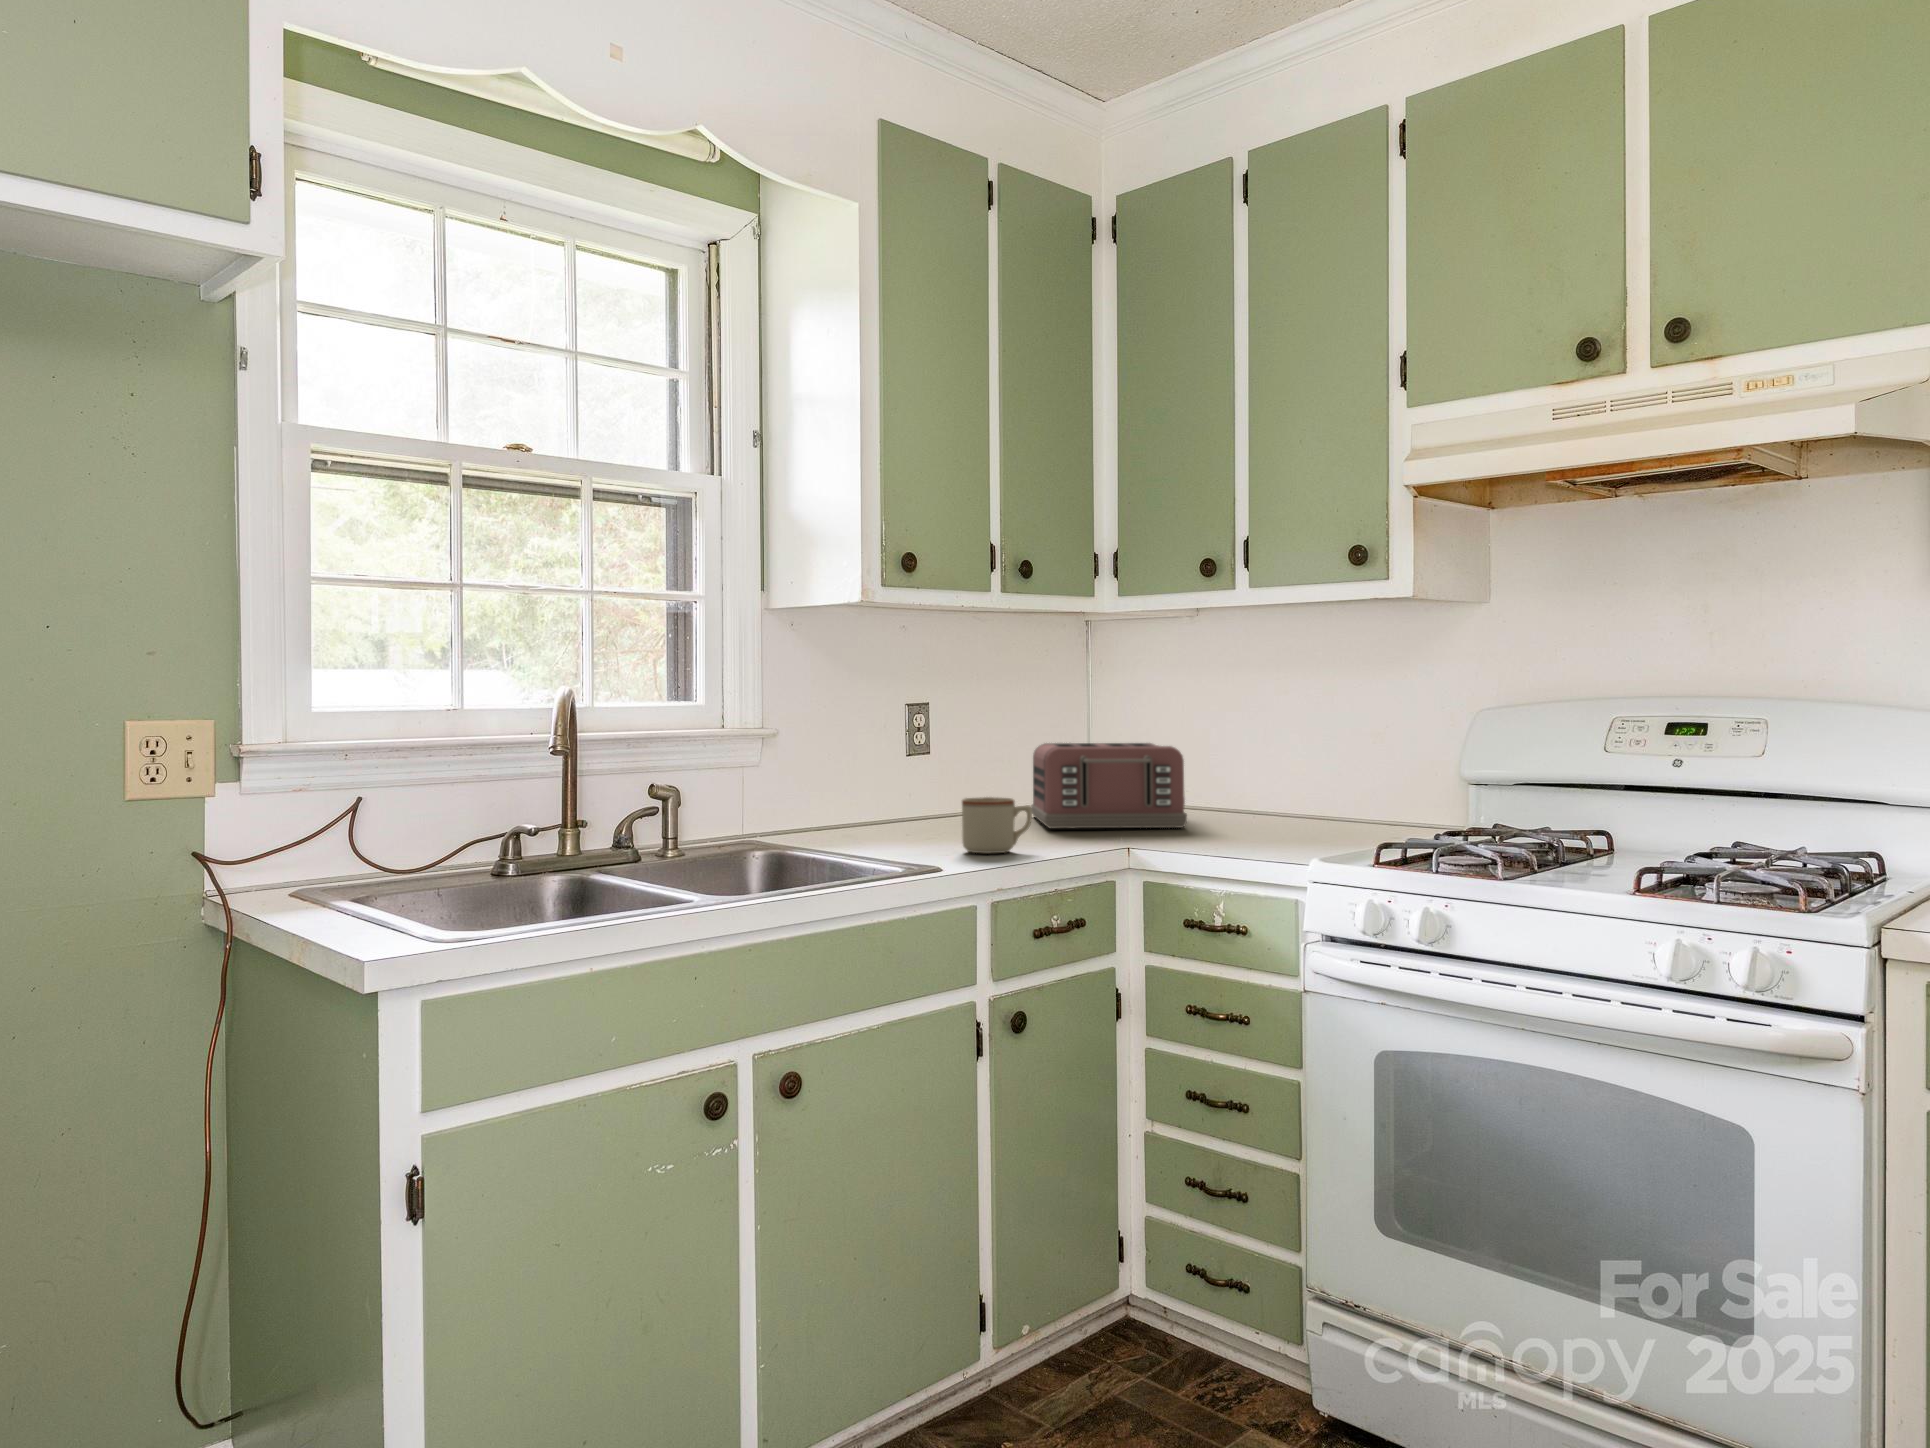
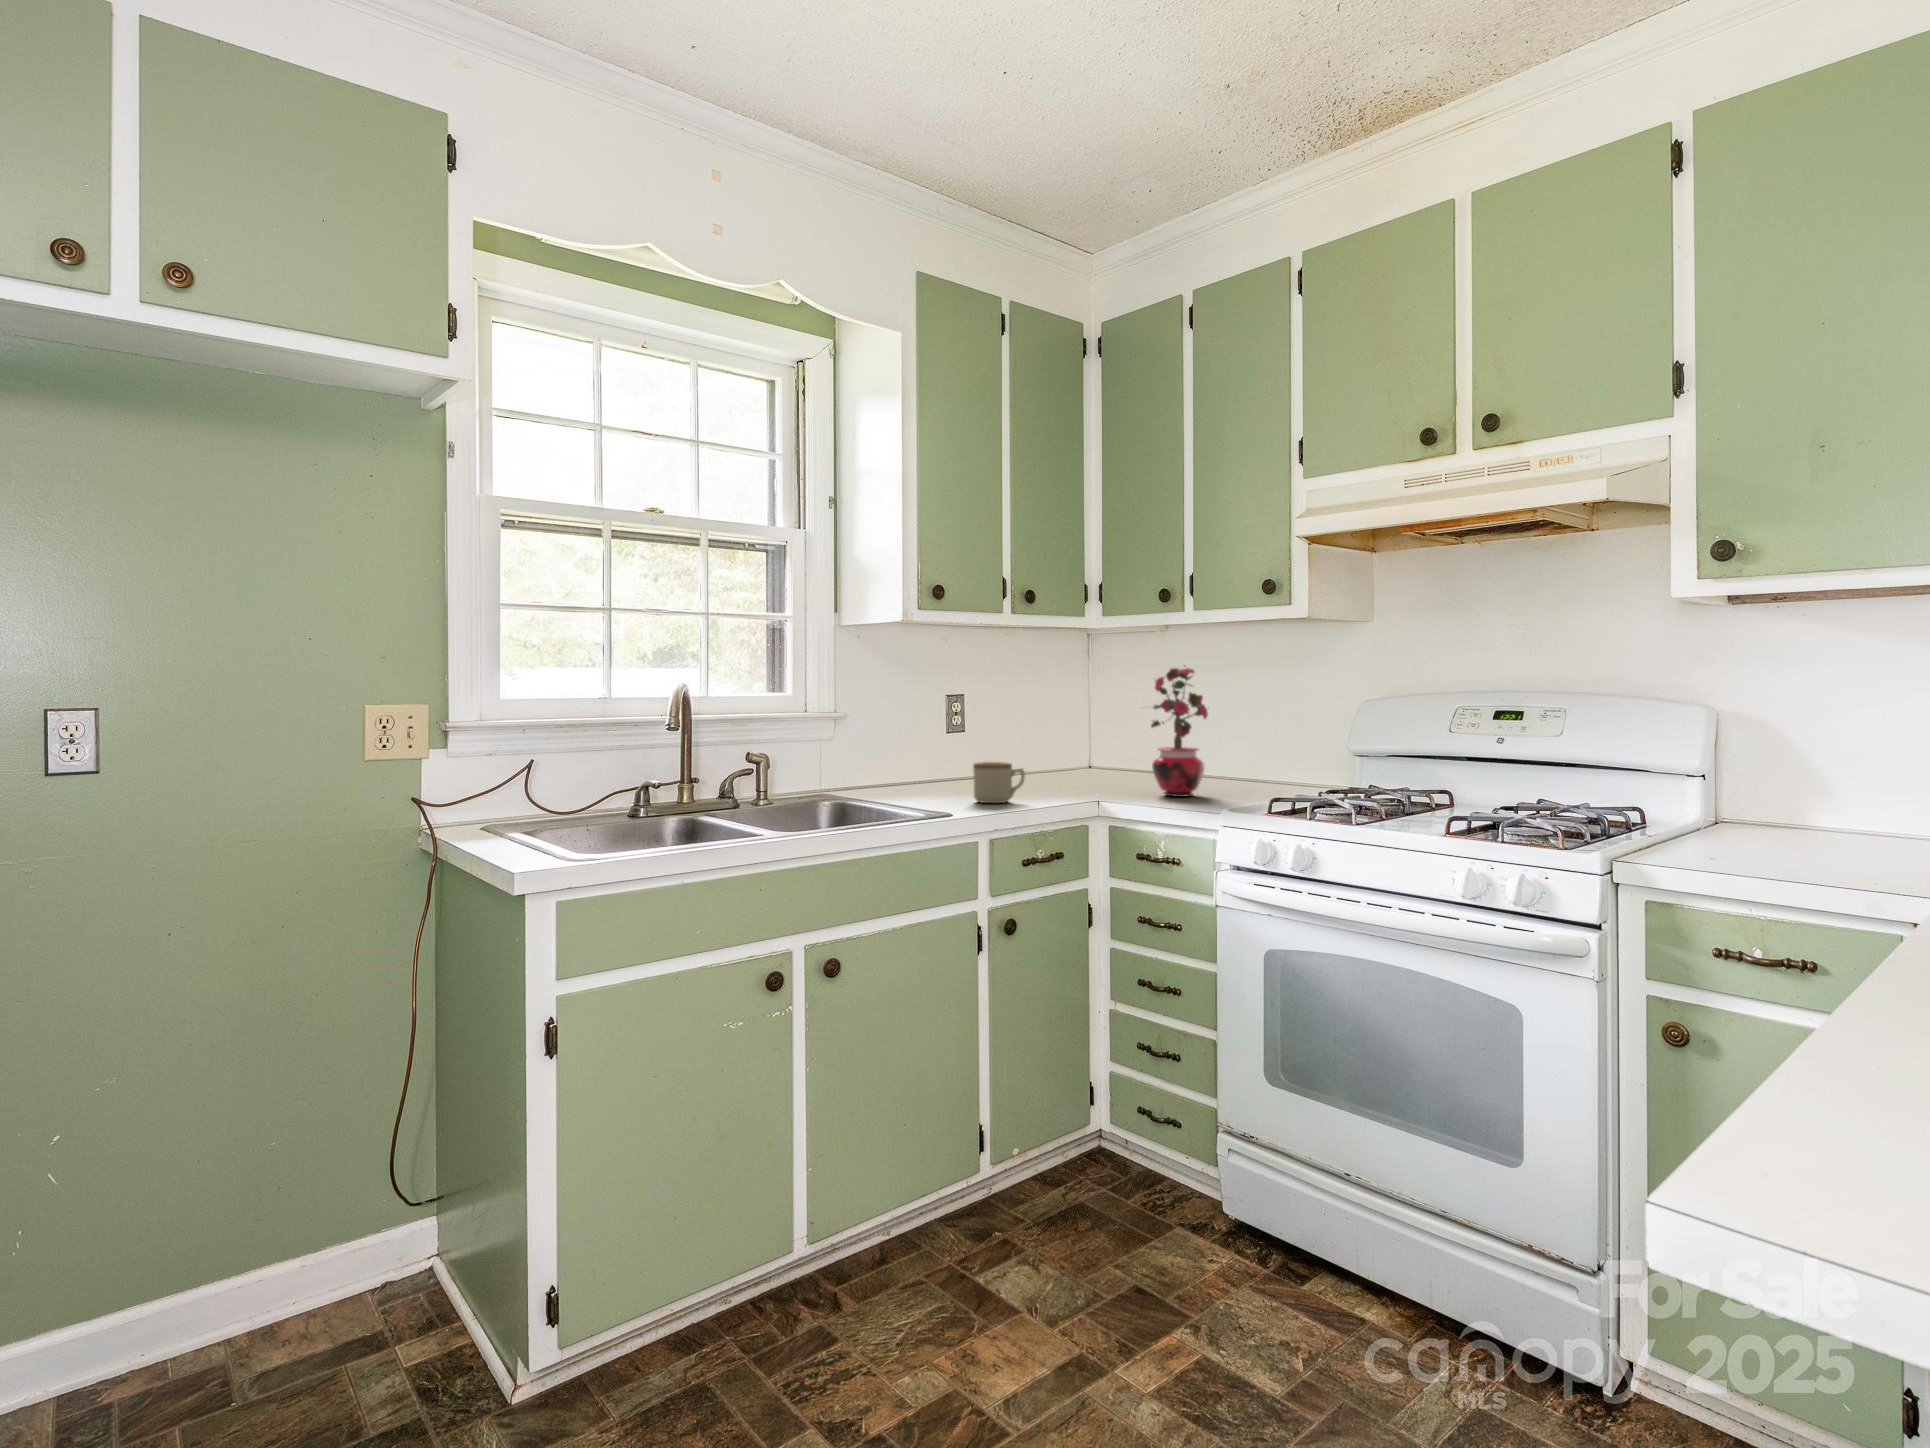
potted plant: none [1183,662,1279,842] -> present [1151,665,1208,797]
toaster: present [1031,743,1187,828] -> none [1036,723,1146,786]

